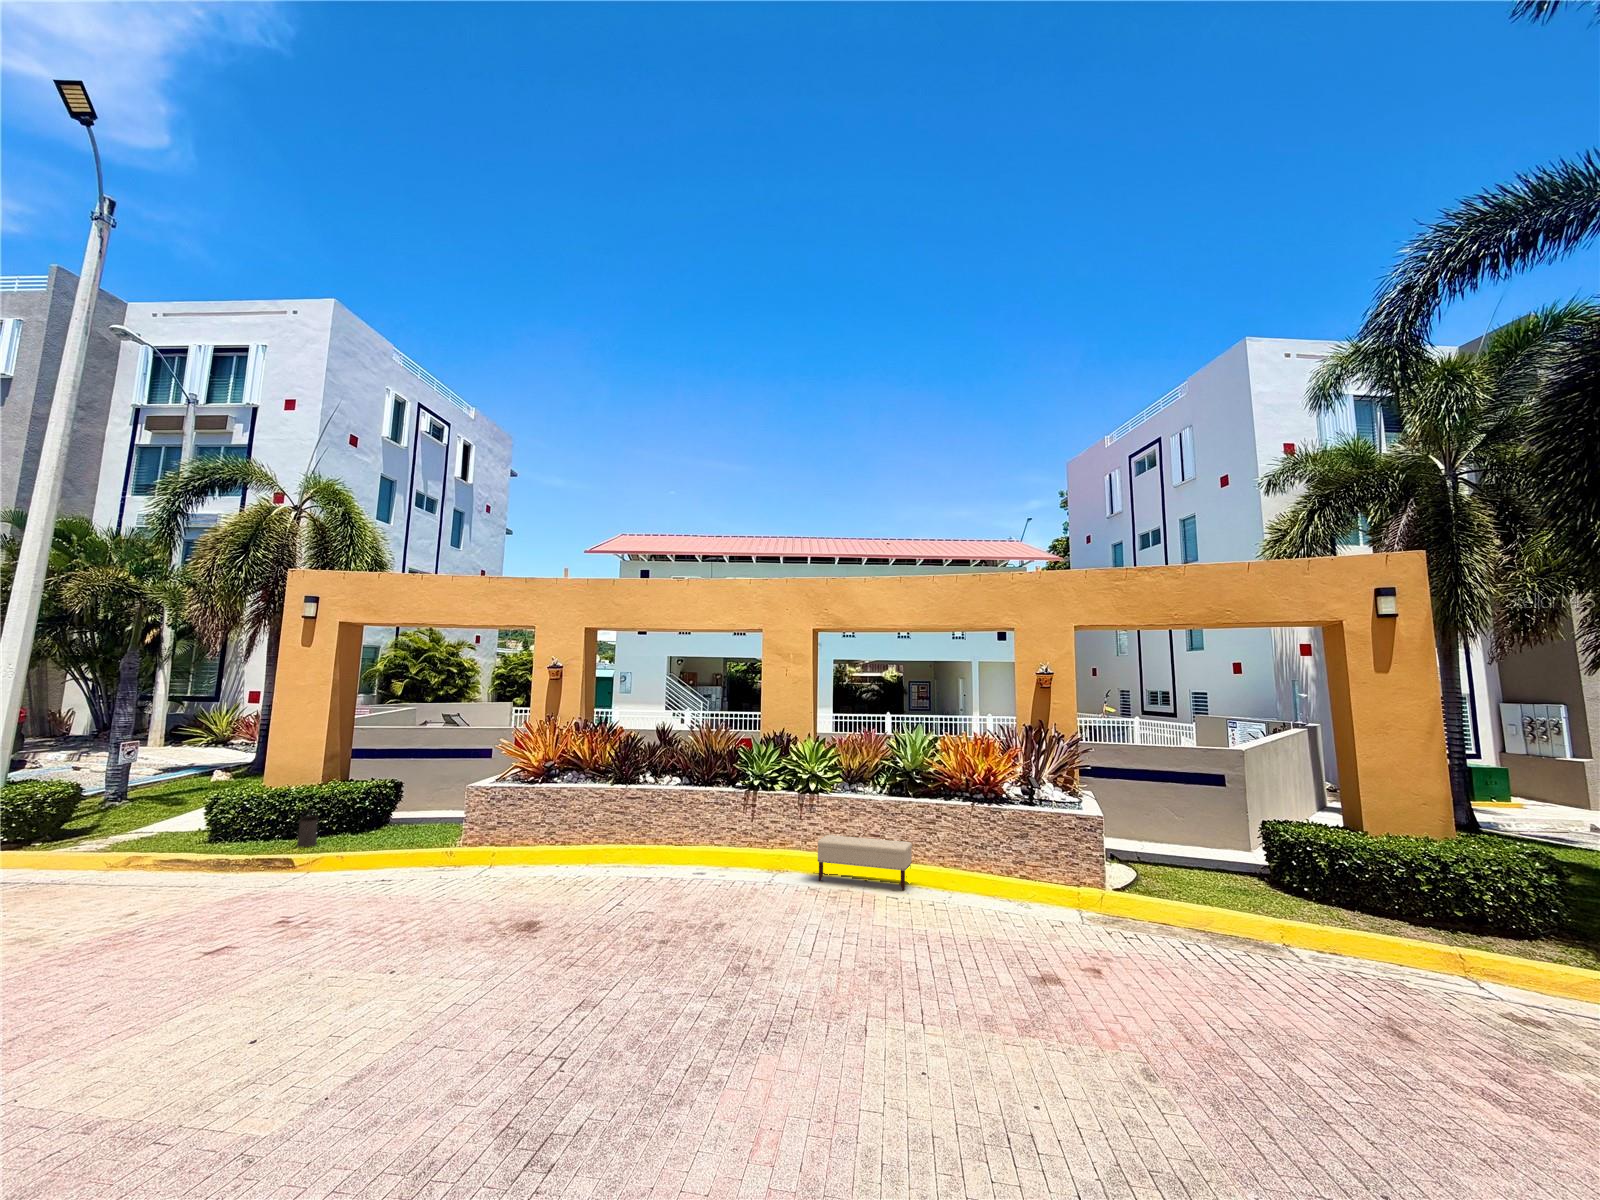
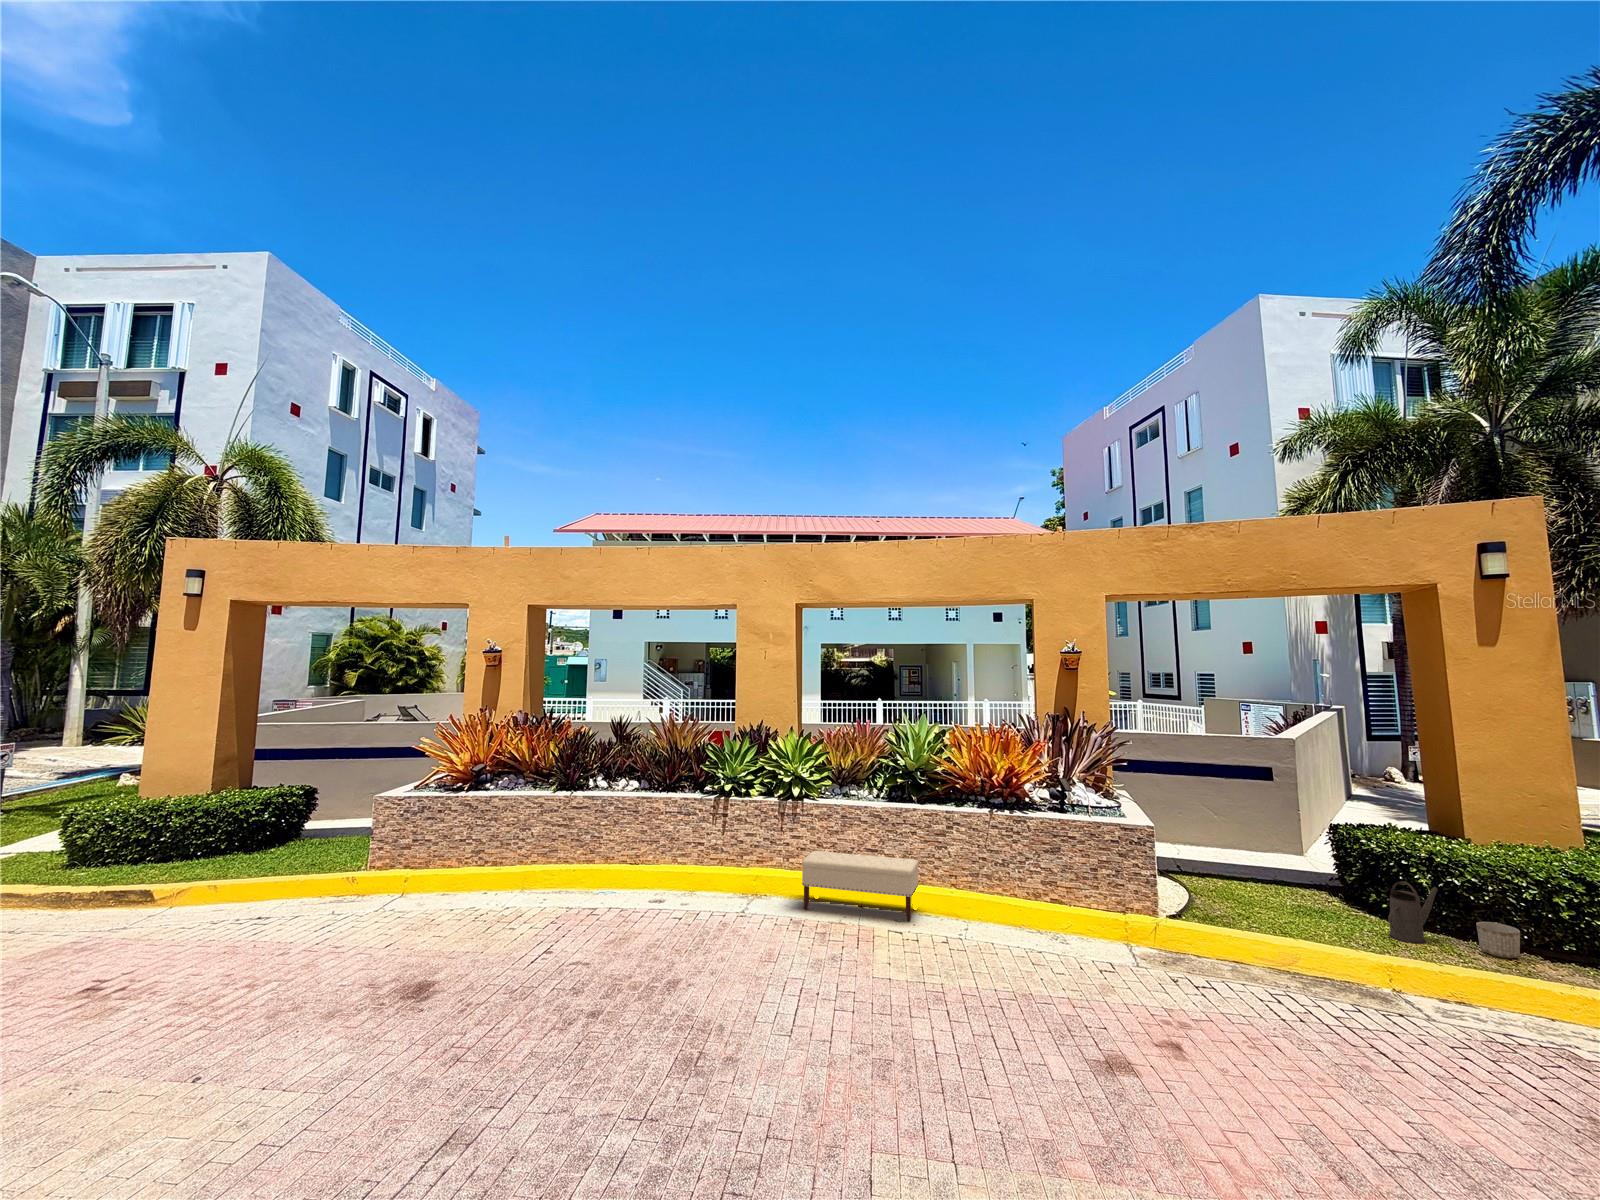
watering can: present [296,815,318,847] -> present [1388,881,1438,944]
planter: none [1356,895,1388,923] -> present [1476,922,1520,959]

